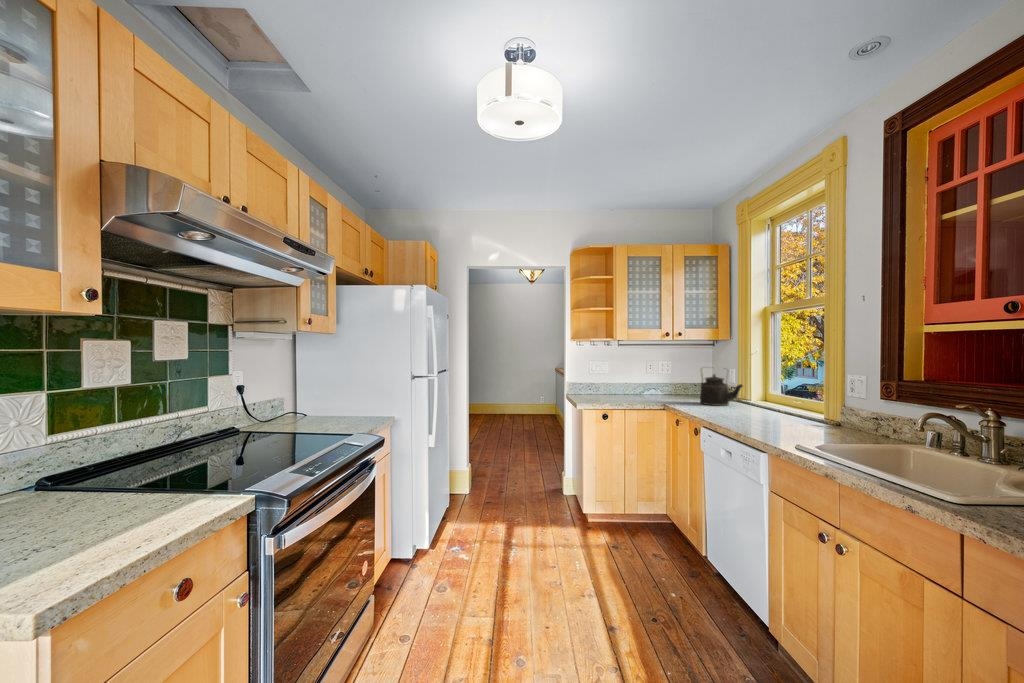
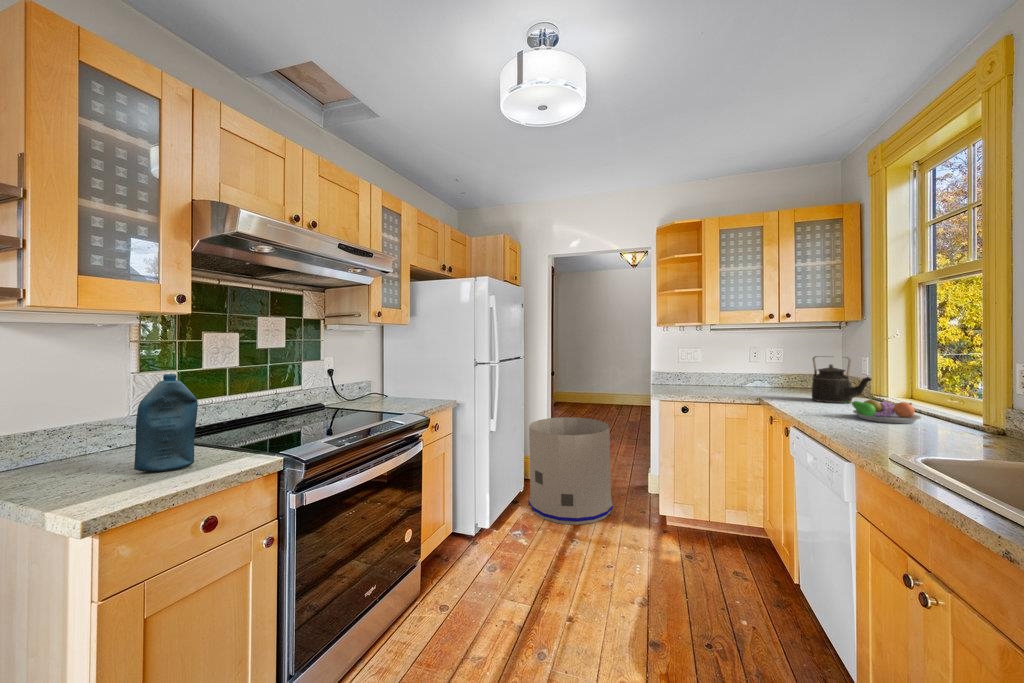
bottle: none [60,398,151,535] -> present [134,374,198,472]
fruit bowl: none [736,400,787,420] -> present [846,398,921,424]
trash can: none [454,428,537,537] -> present [529,417,613,525]

